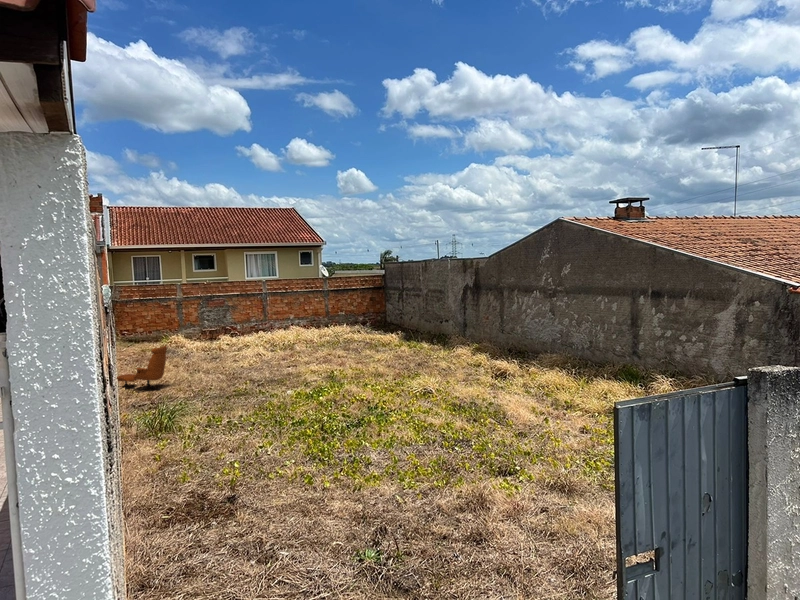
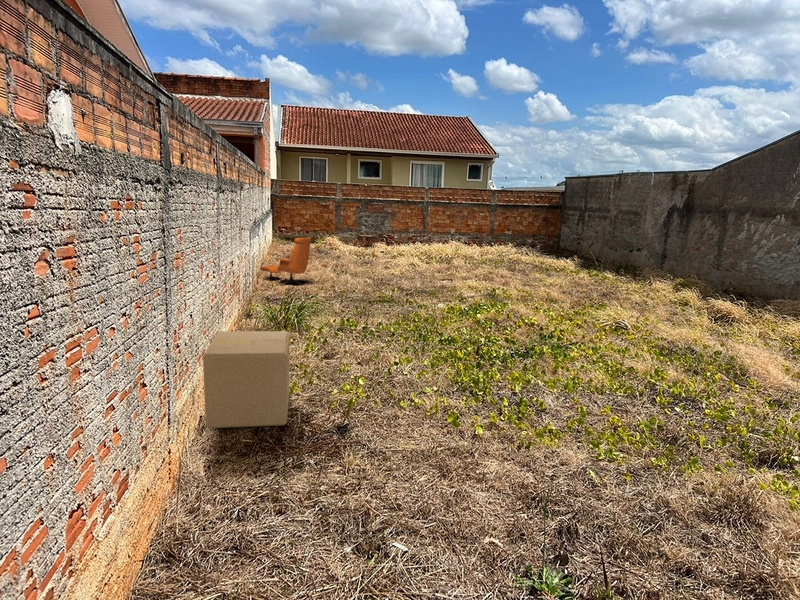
cardboard box: none [122,436,188,520] -> present [203,331,289,428]

